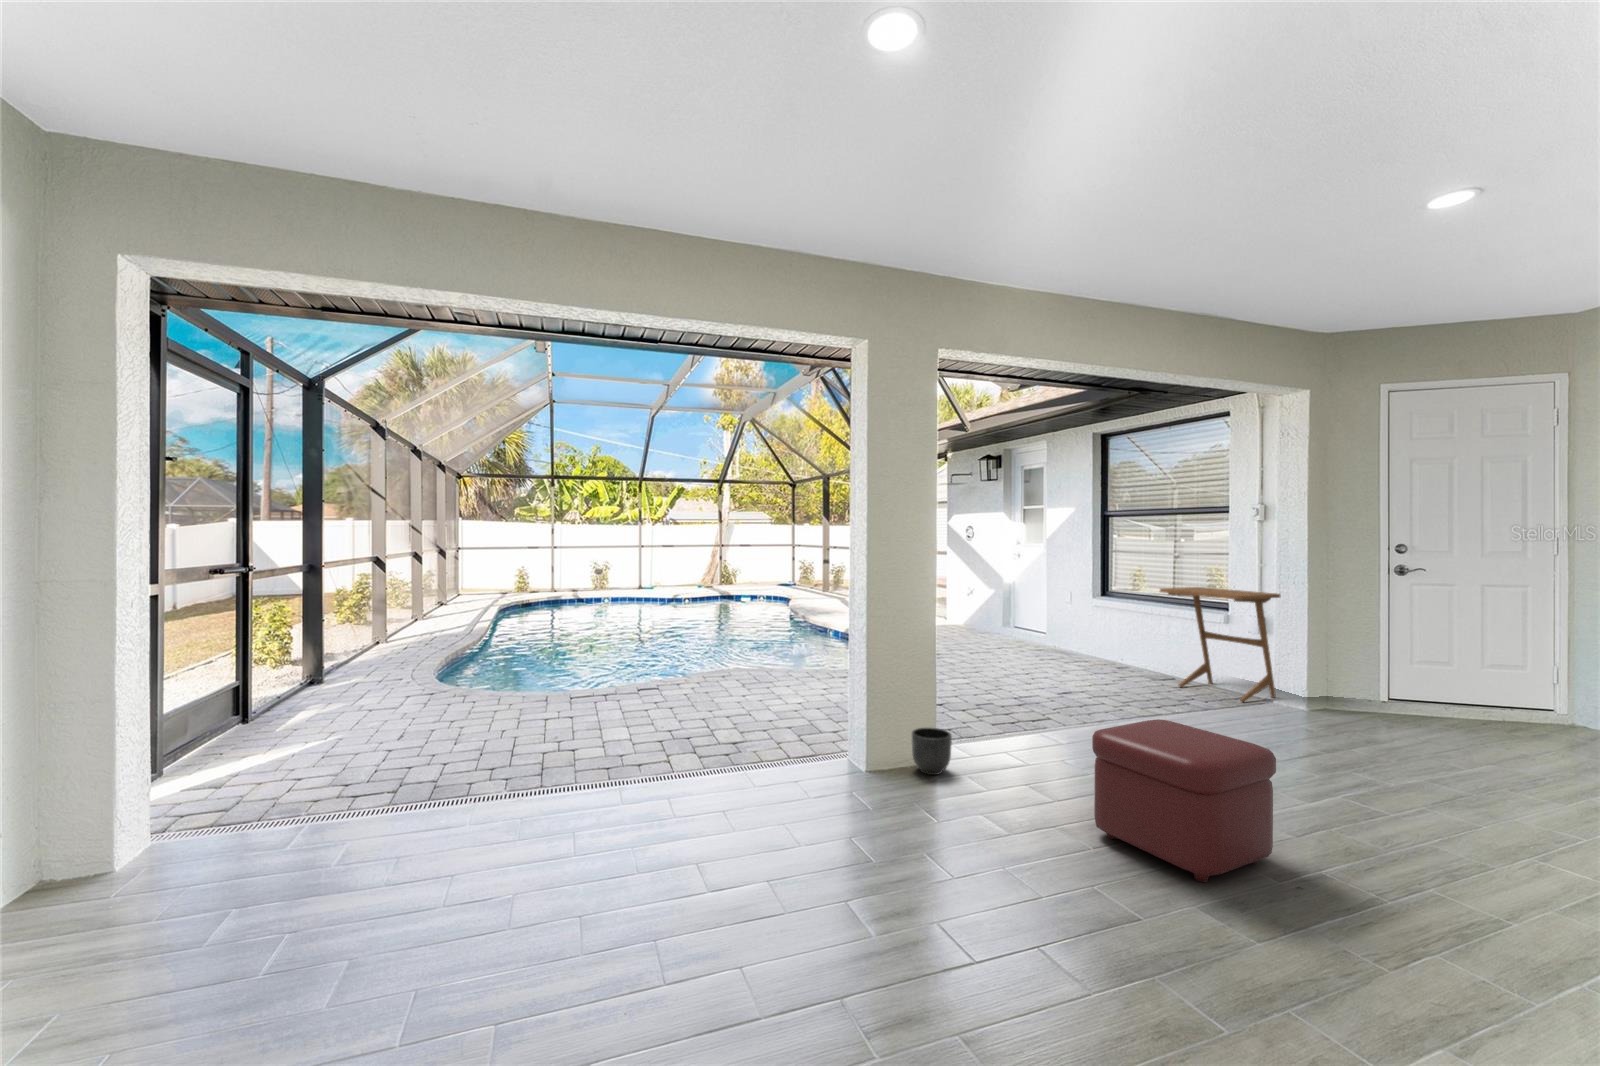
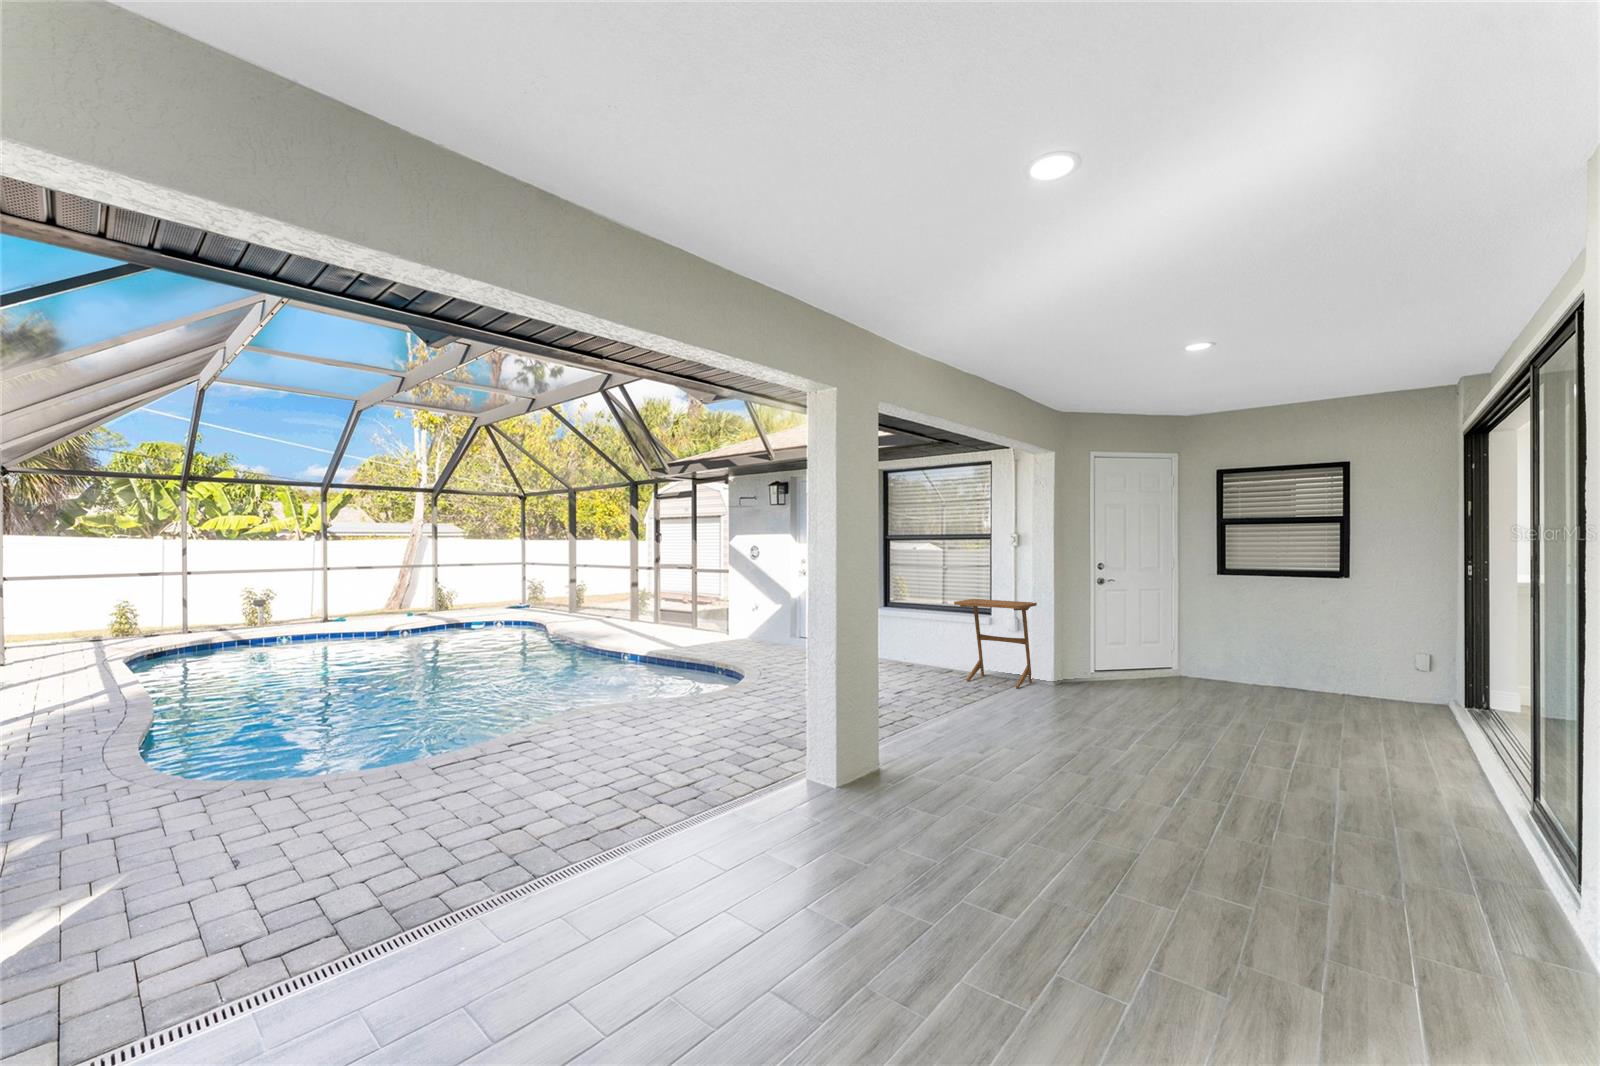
ottoman: present [1092,719,1276,882] -> none [1042,712,1163,831]
planter: present [912,728,952,775] -> none [860,744,896,788]

